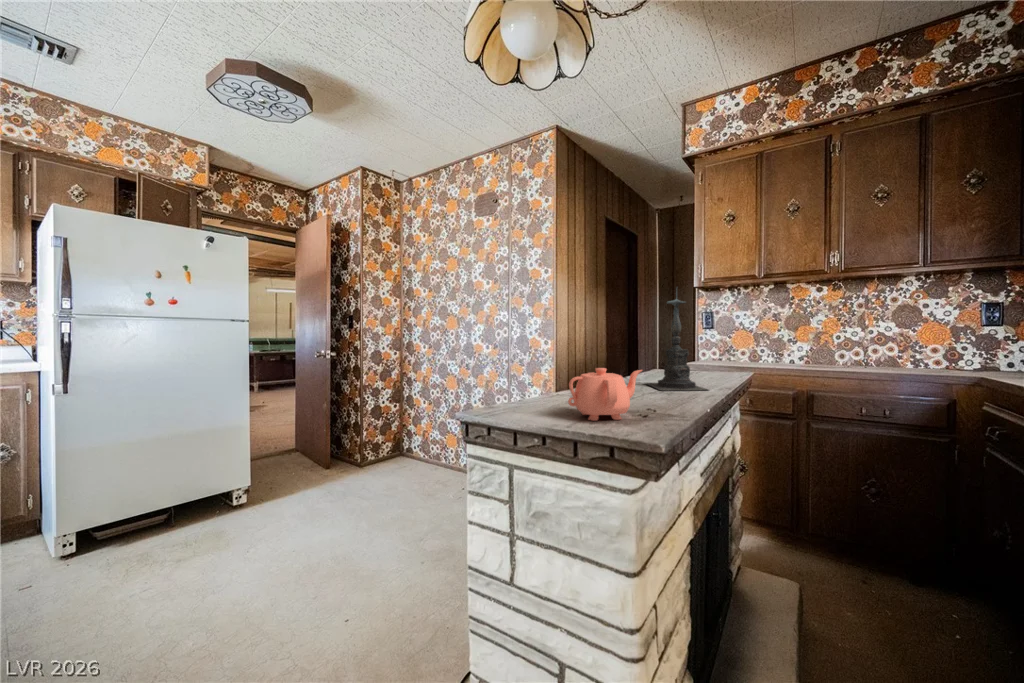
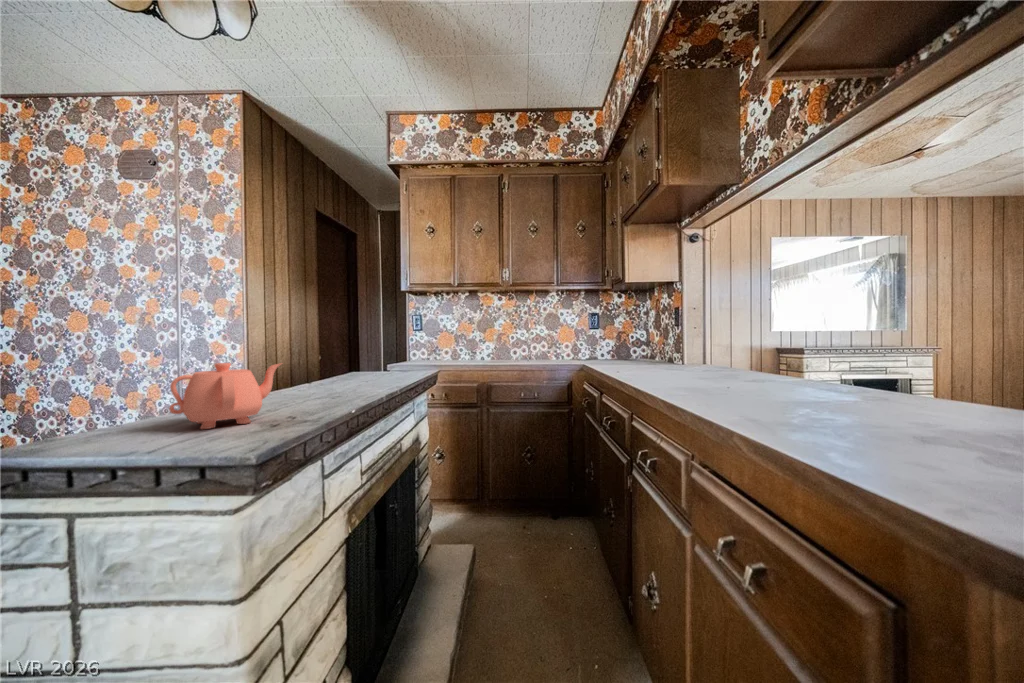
candle holder: present [646,290,707,391] -> none [324,281,388,389]

